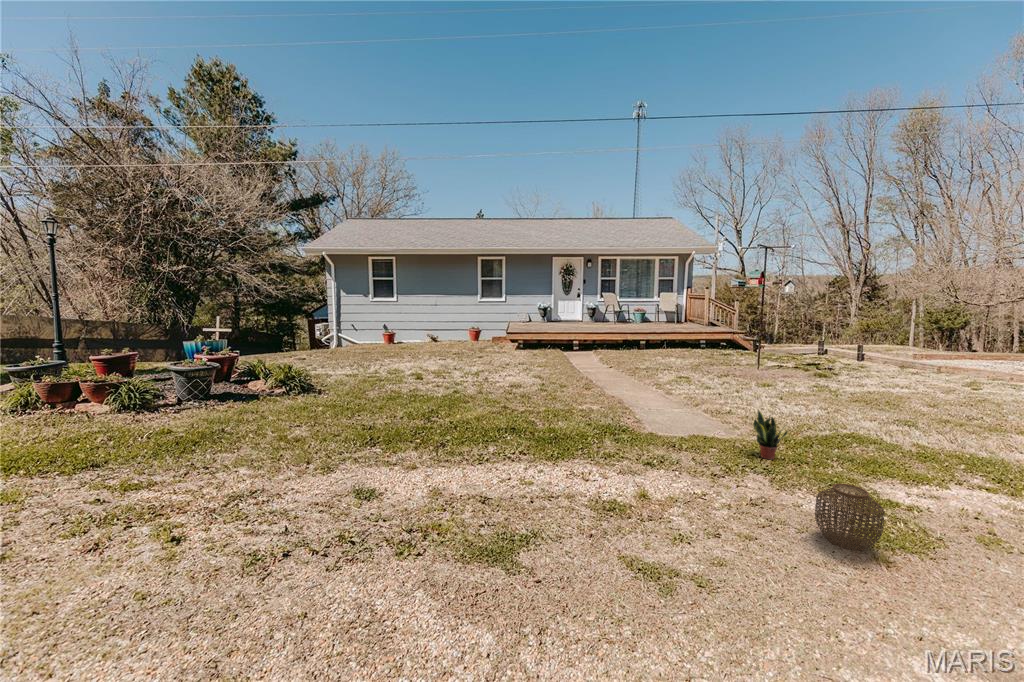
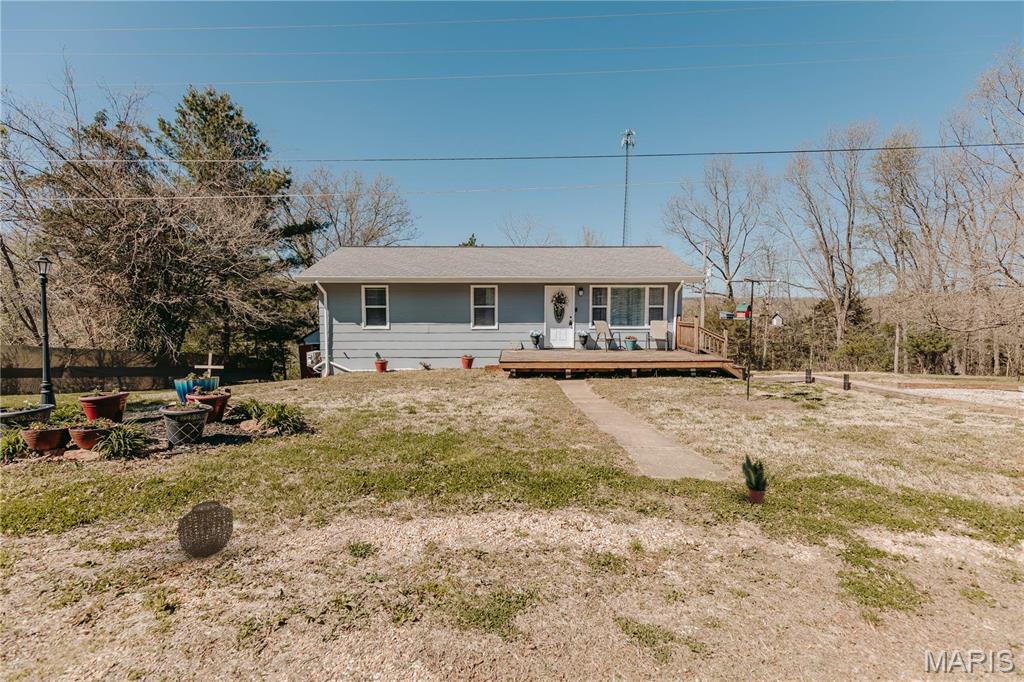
woven basket: present [815,484,885,551] -> present [178,501,233,557]

